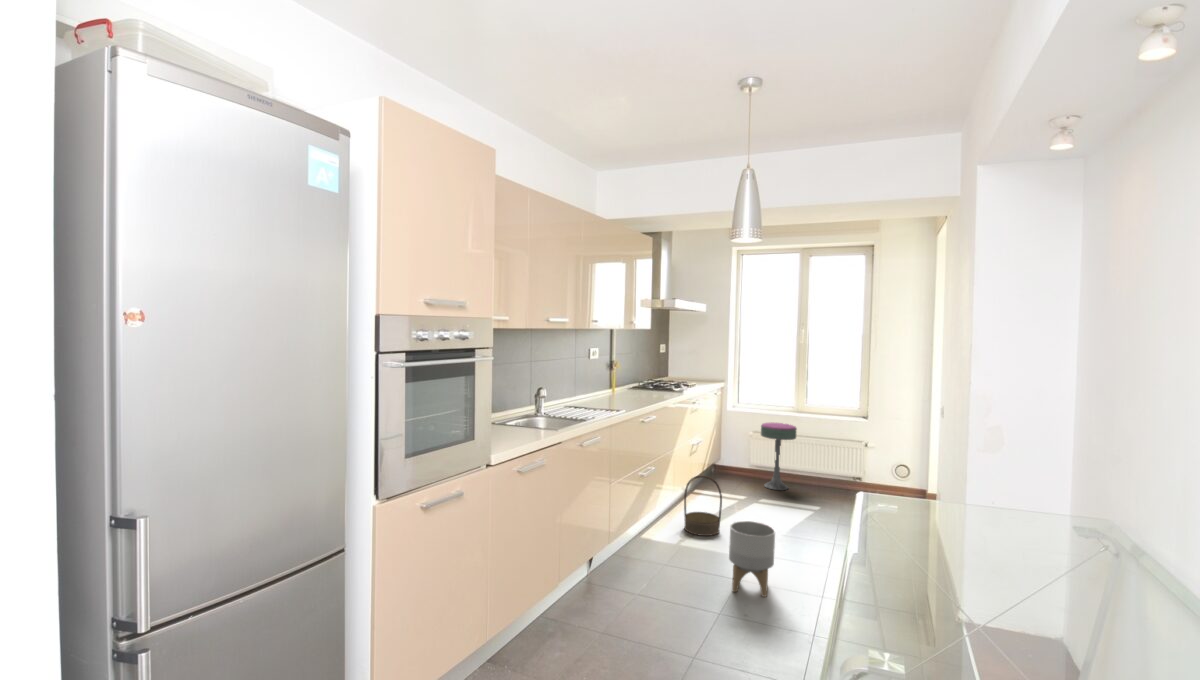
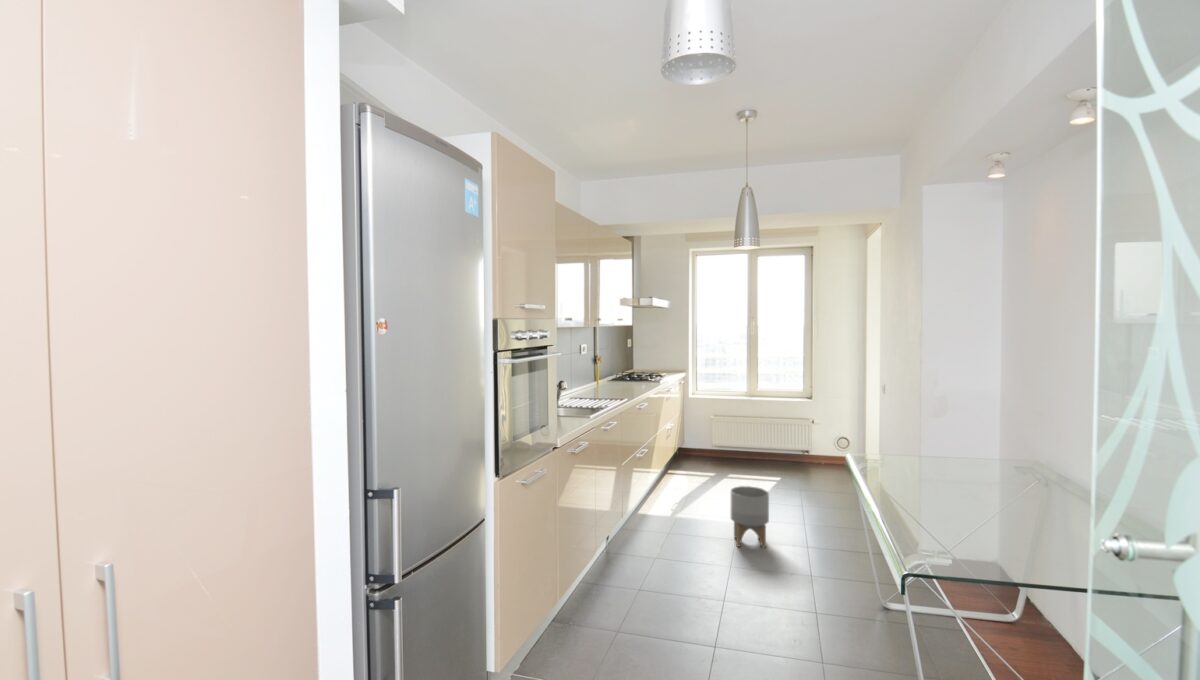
bar stool: present [761,422,797,490] -> none [721,406,752,464]
basket: present [684,476,722,536] -> none [673,453,707,506]

